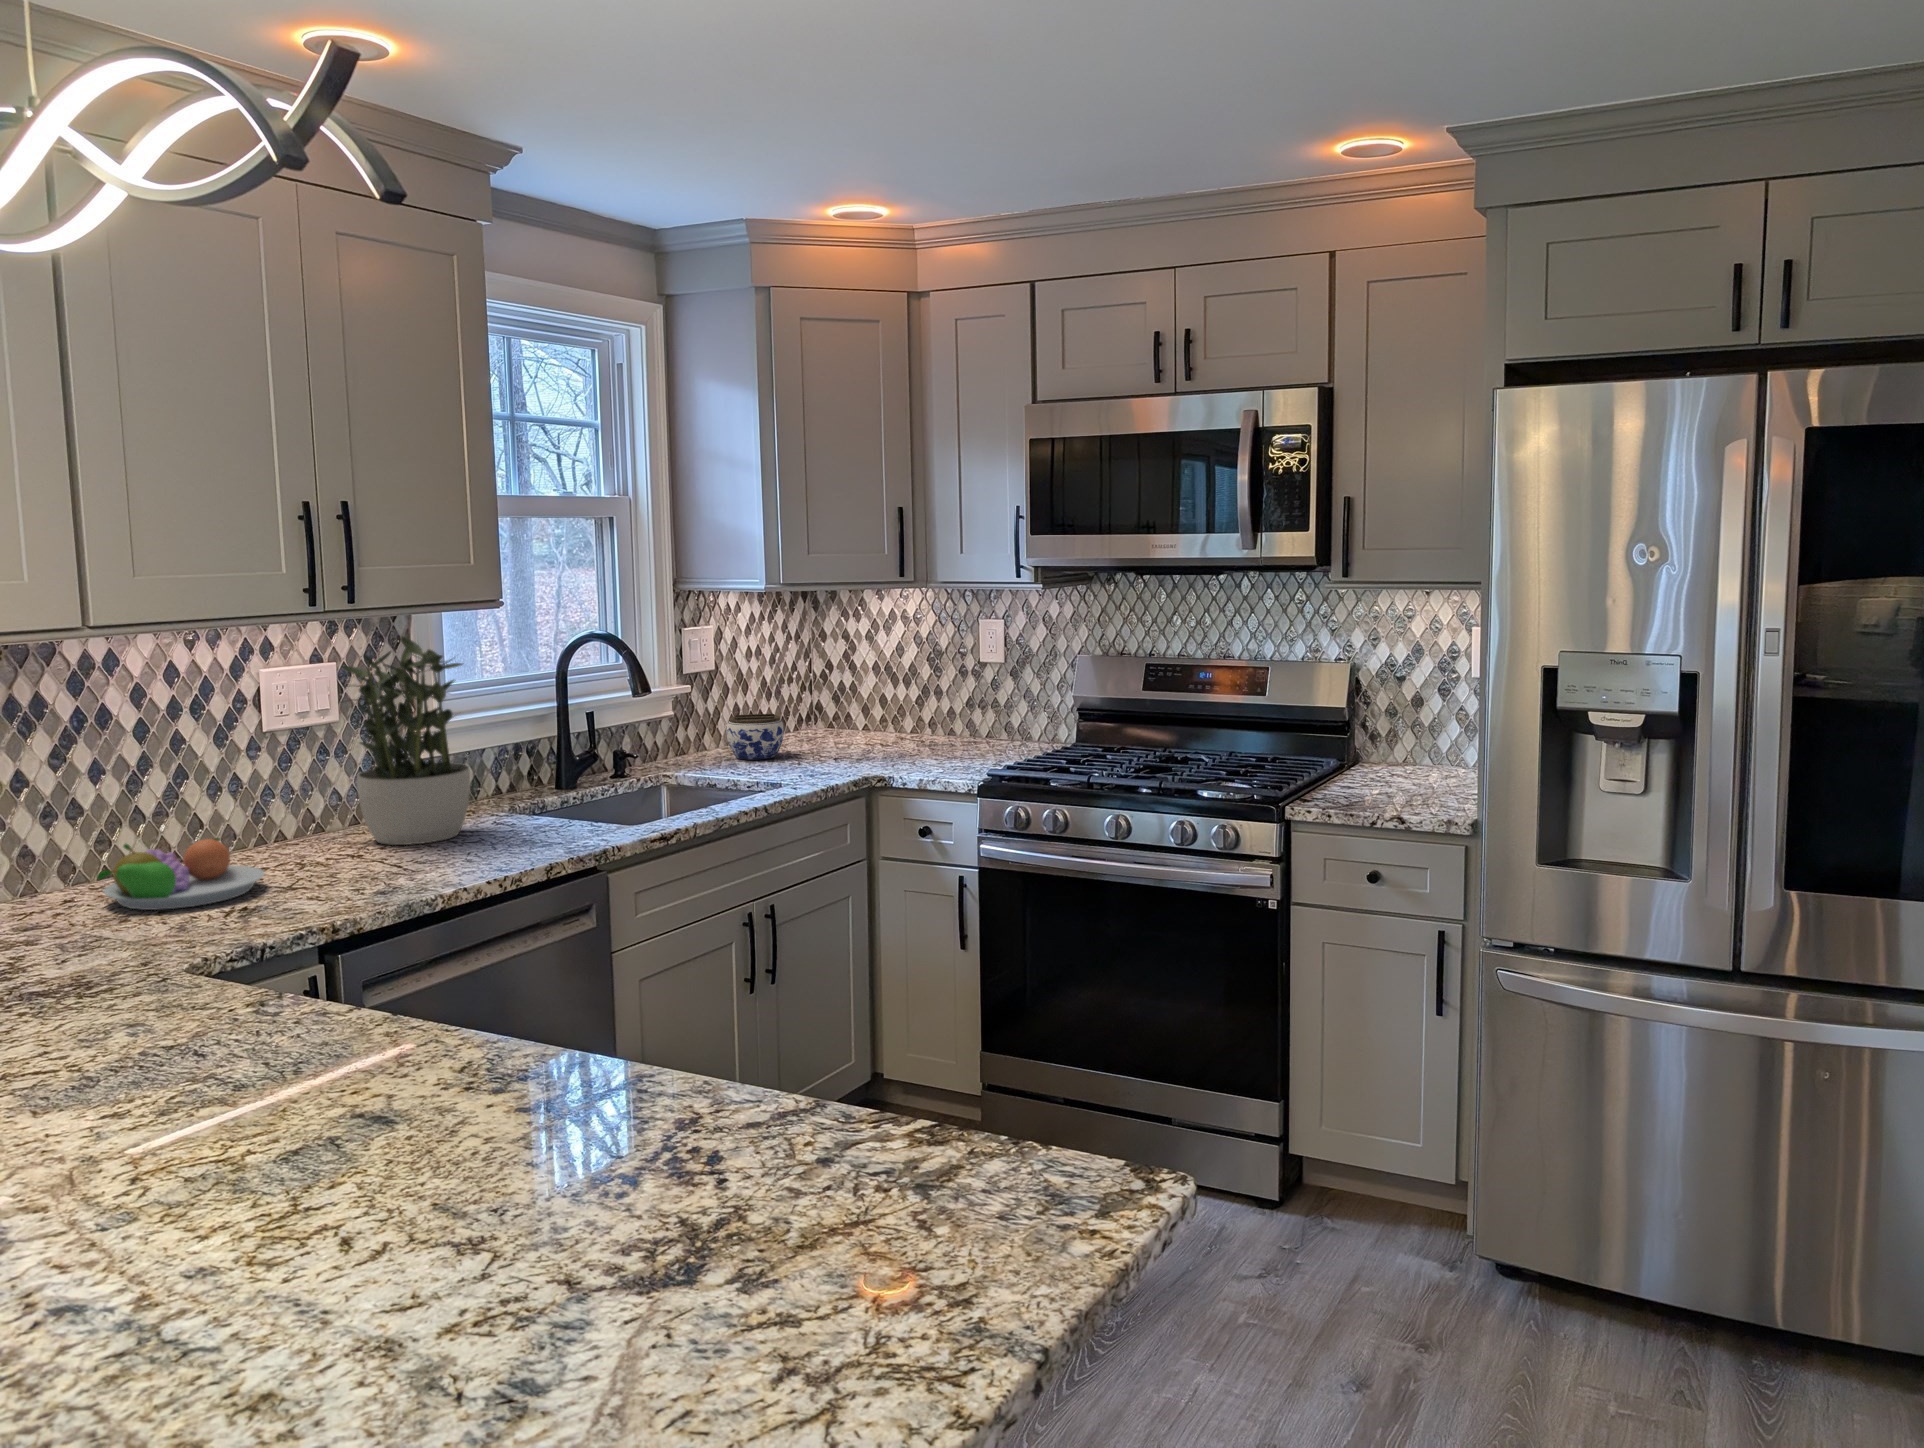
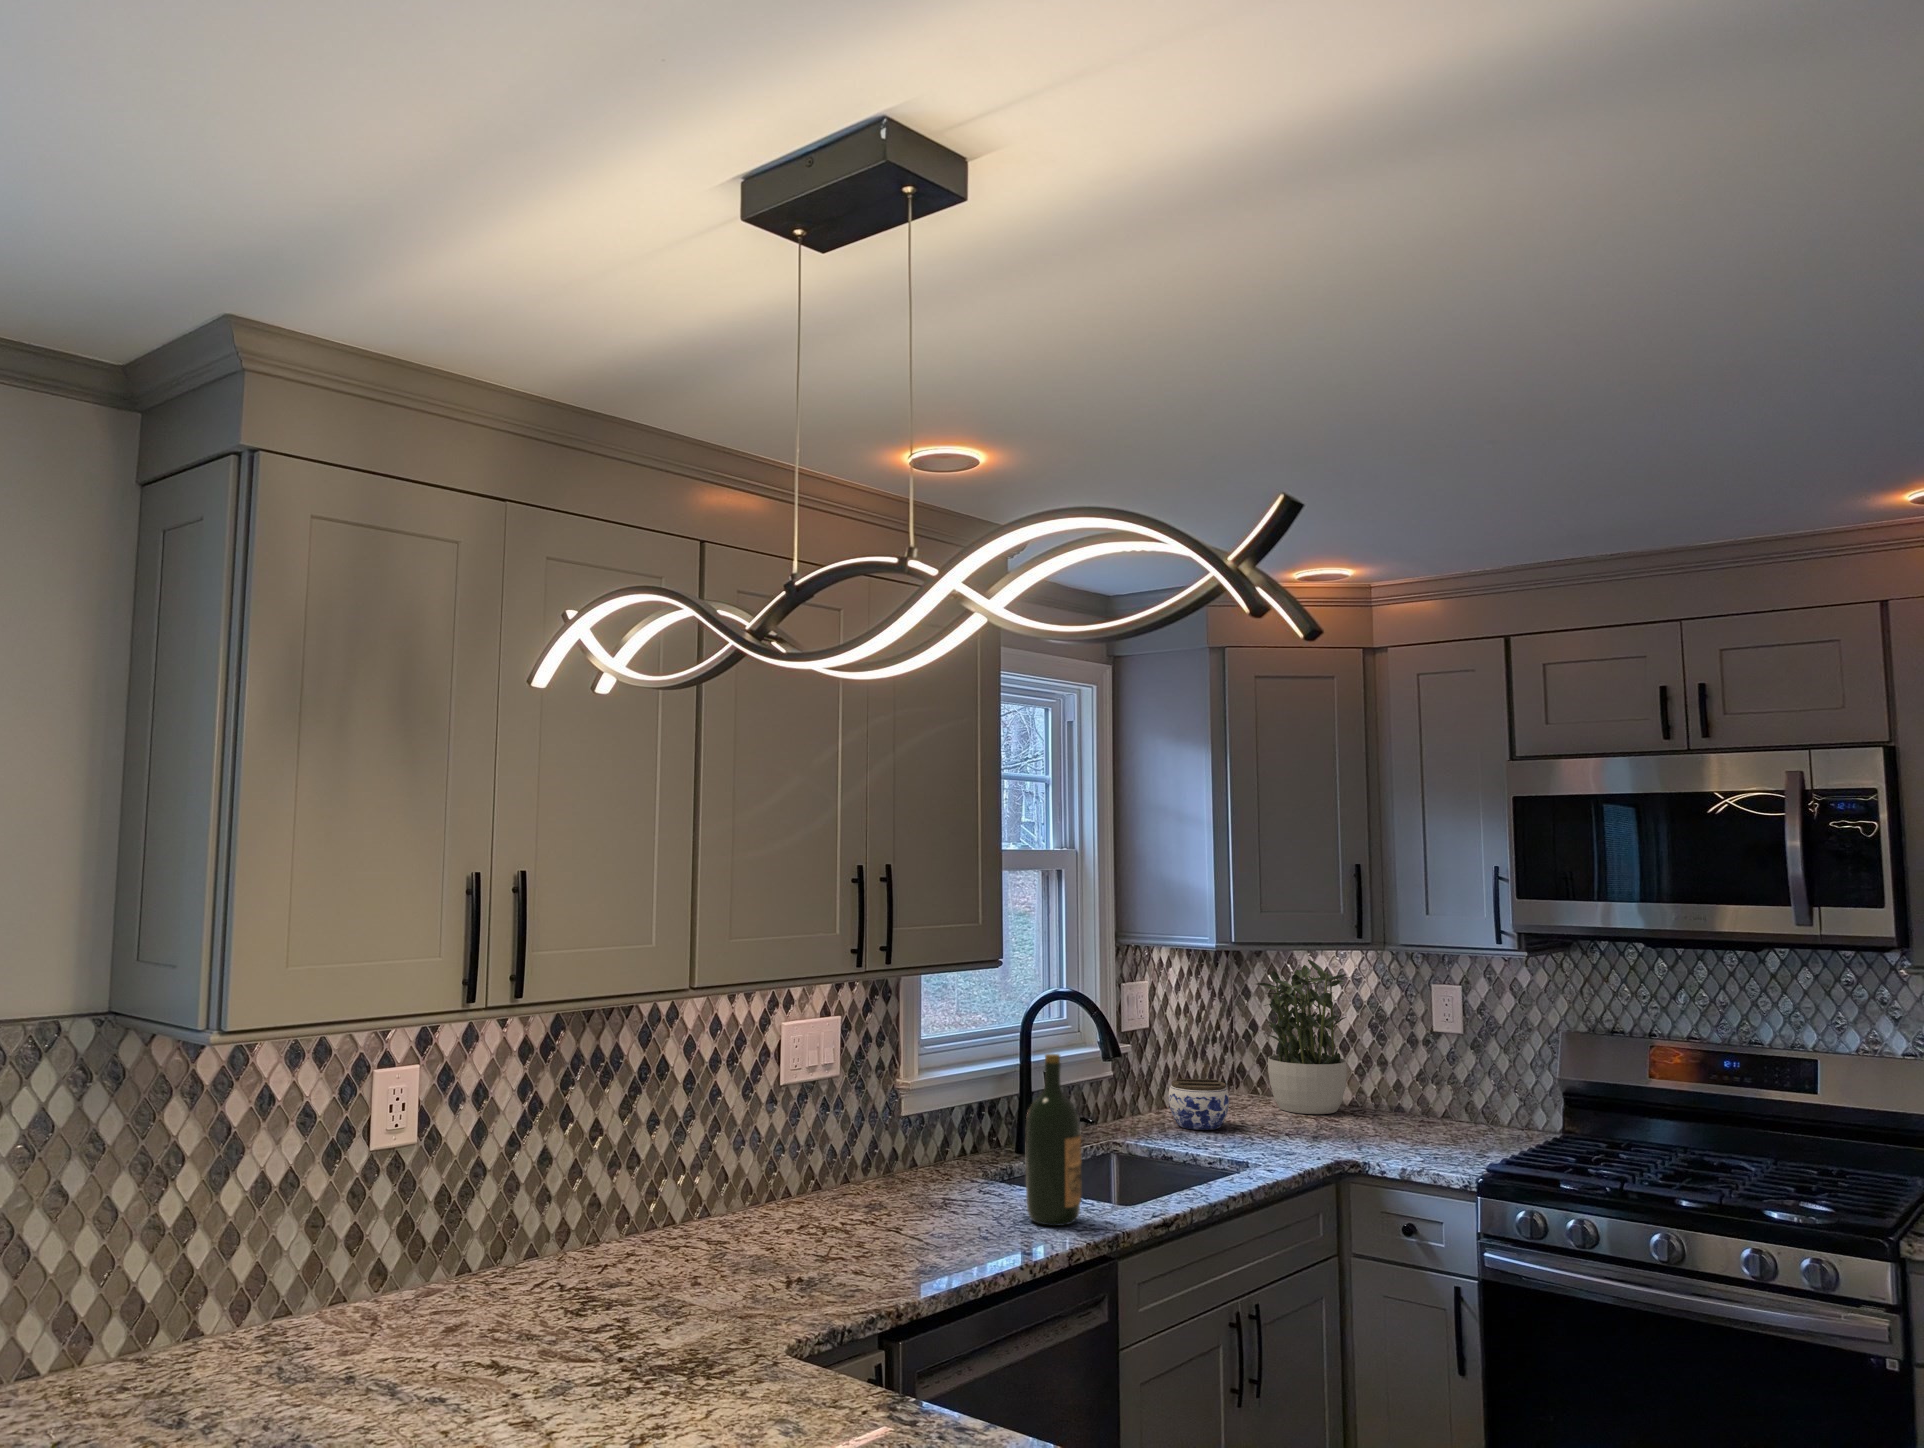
potted plant: present [343,636,470,845] -> present [1256,959,1347,1114]
wine bottle: none [519,686,577,845] -> present [1026,1054,1081,1226]
fruit bowl: present [97,838,265,910] -> none [669,1197,807,1273]

